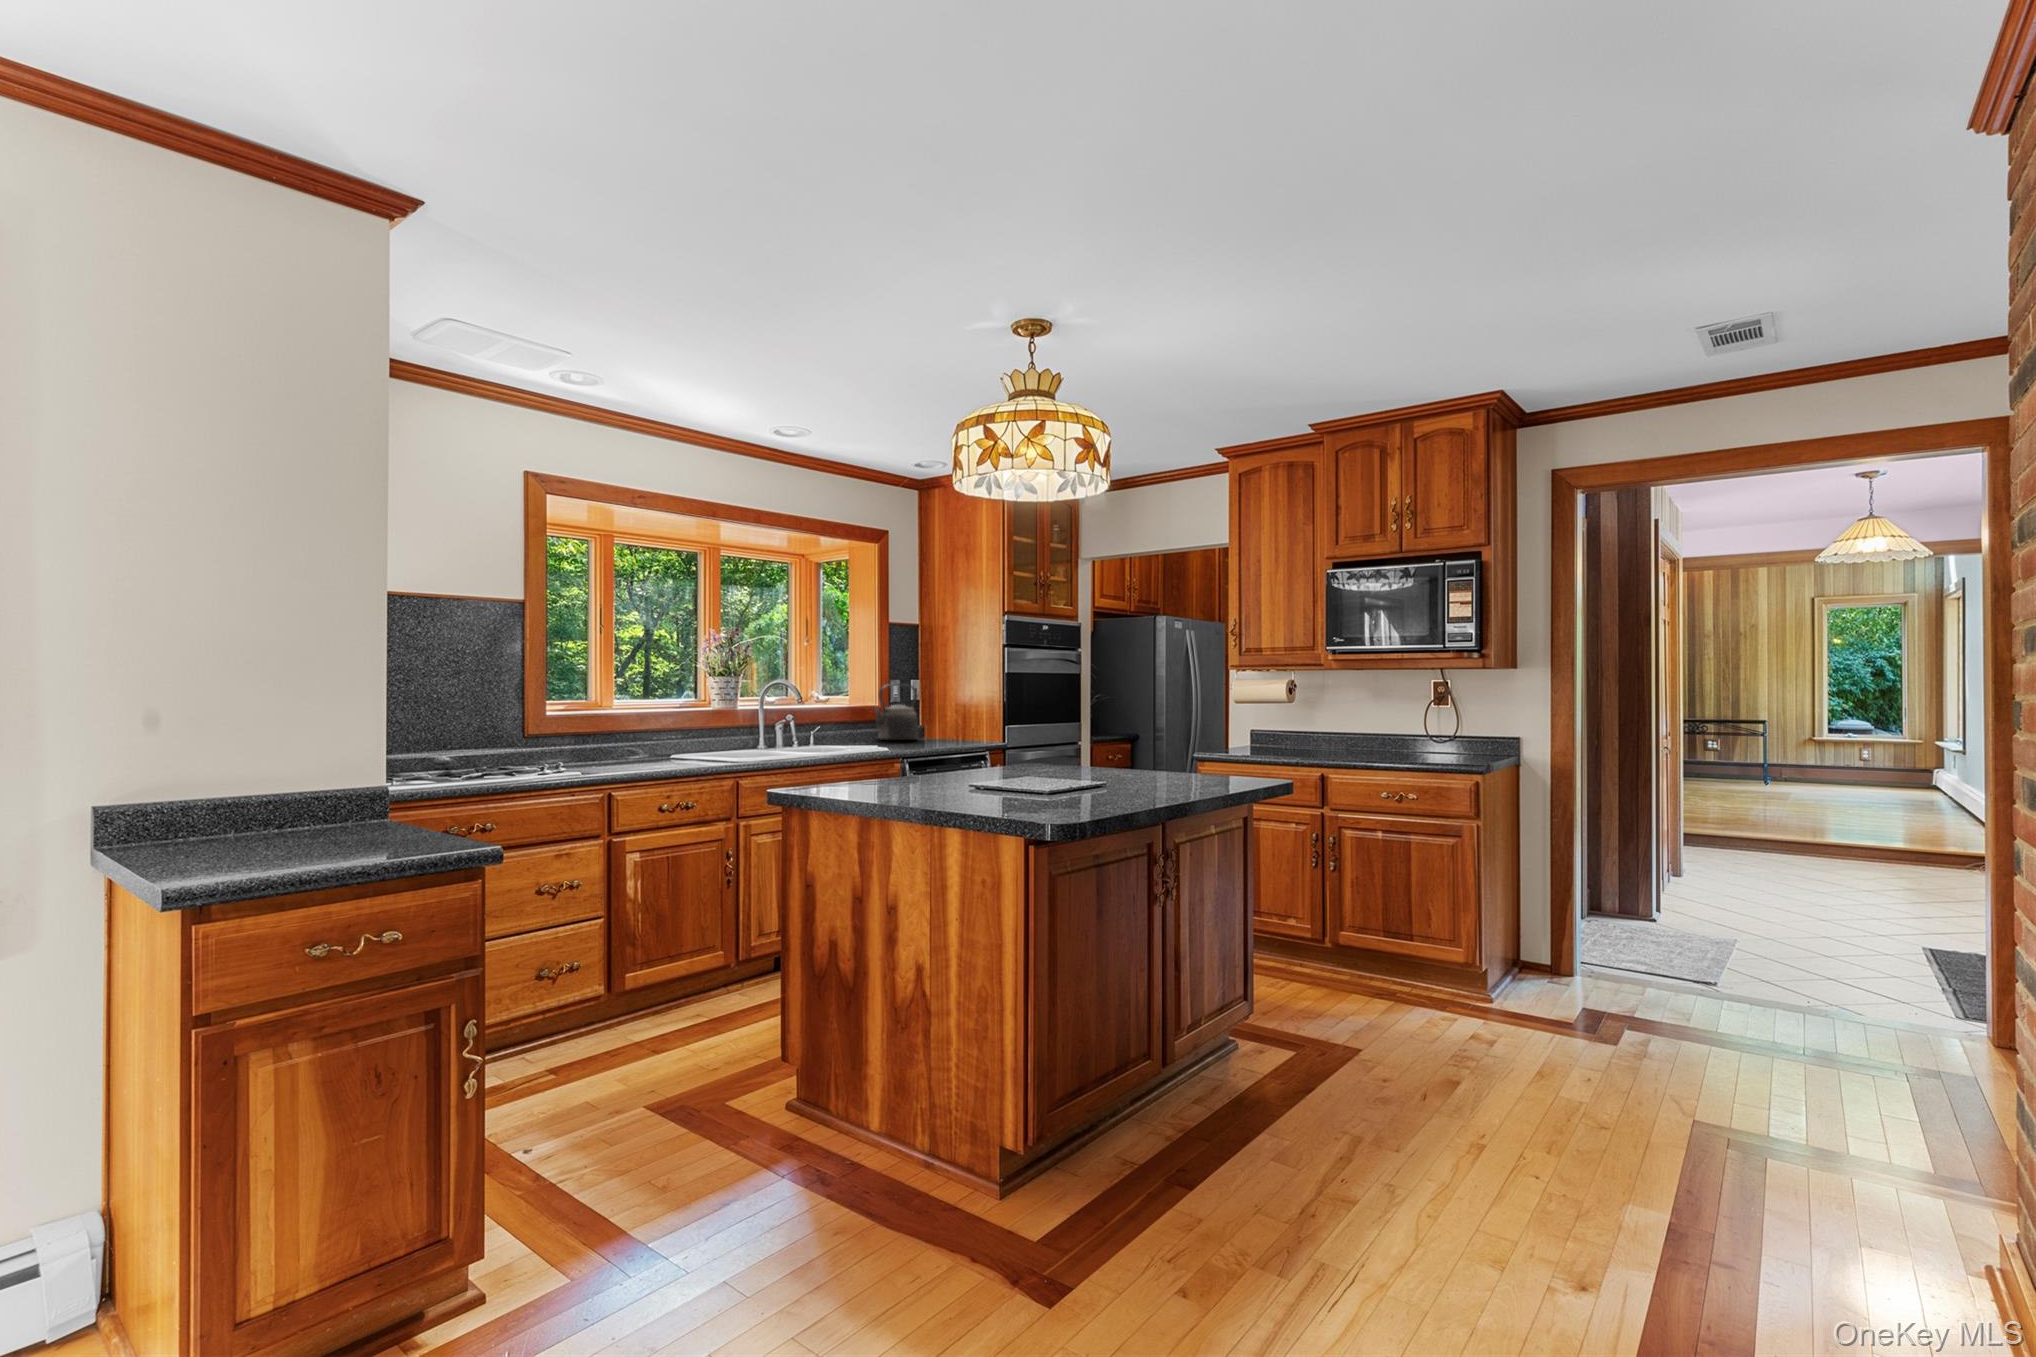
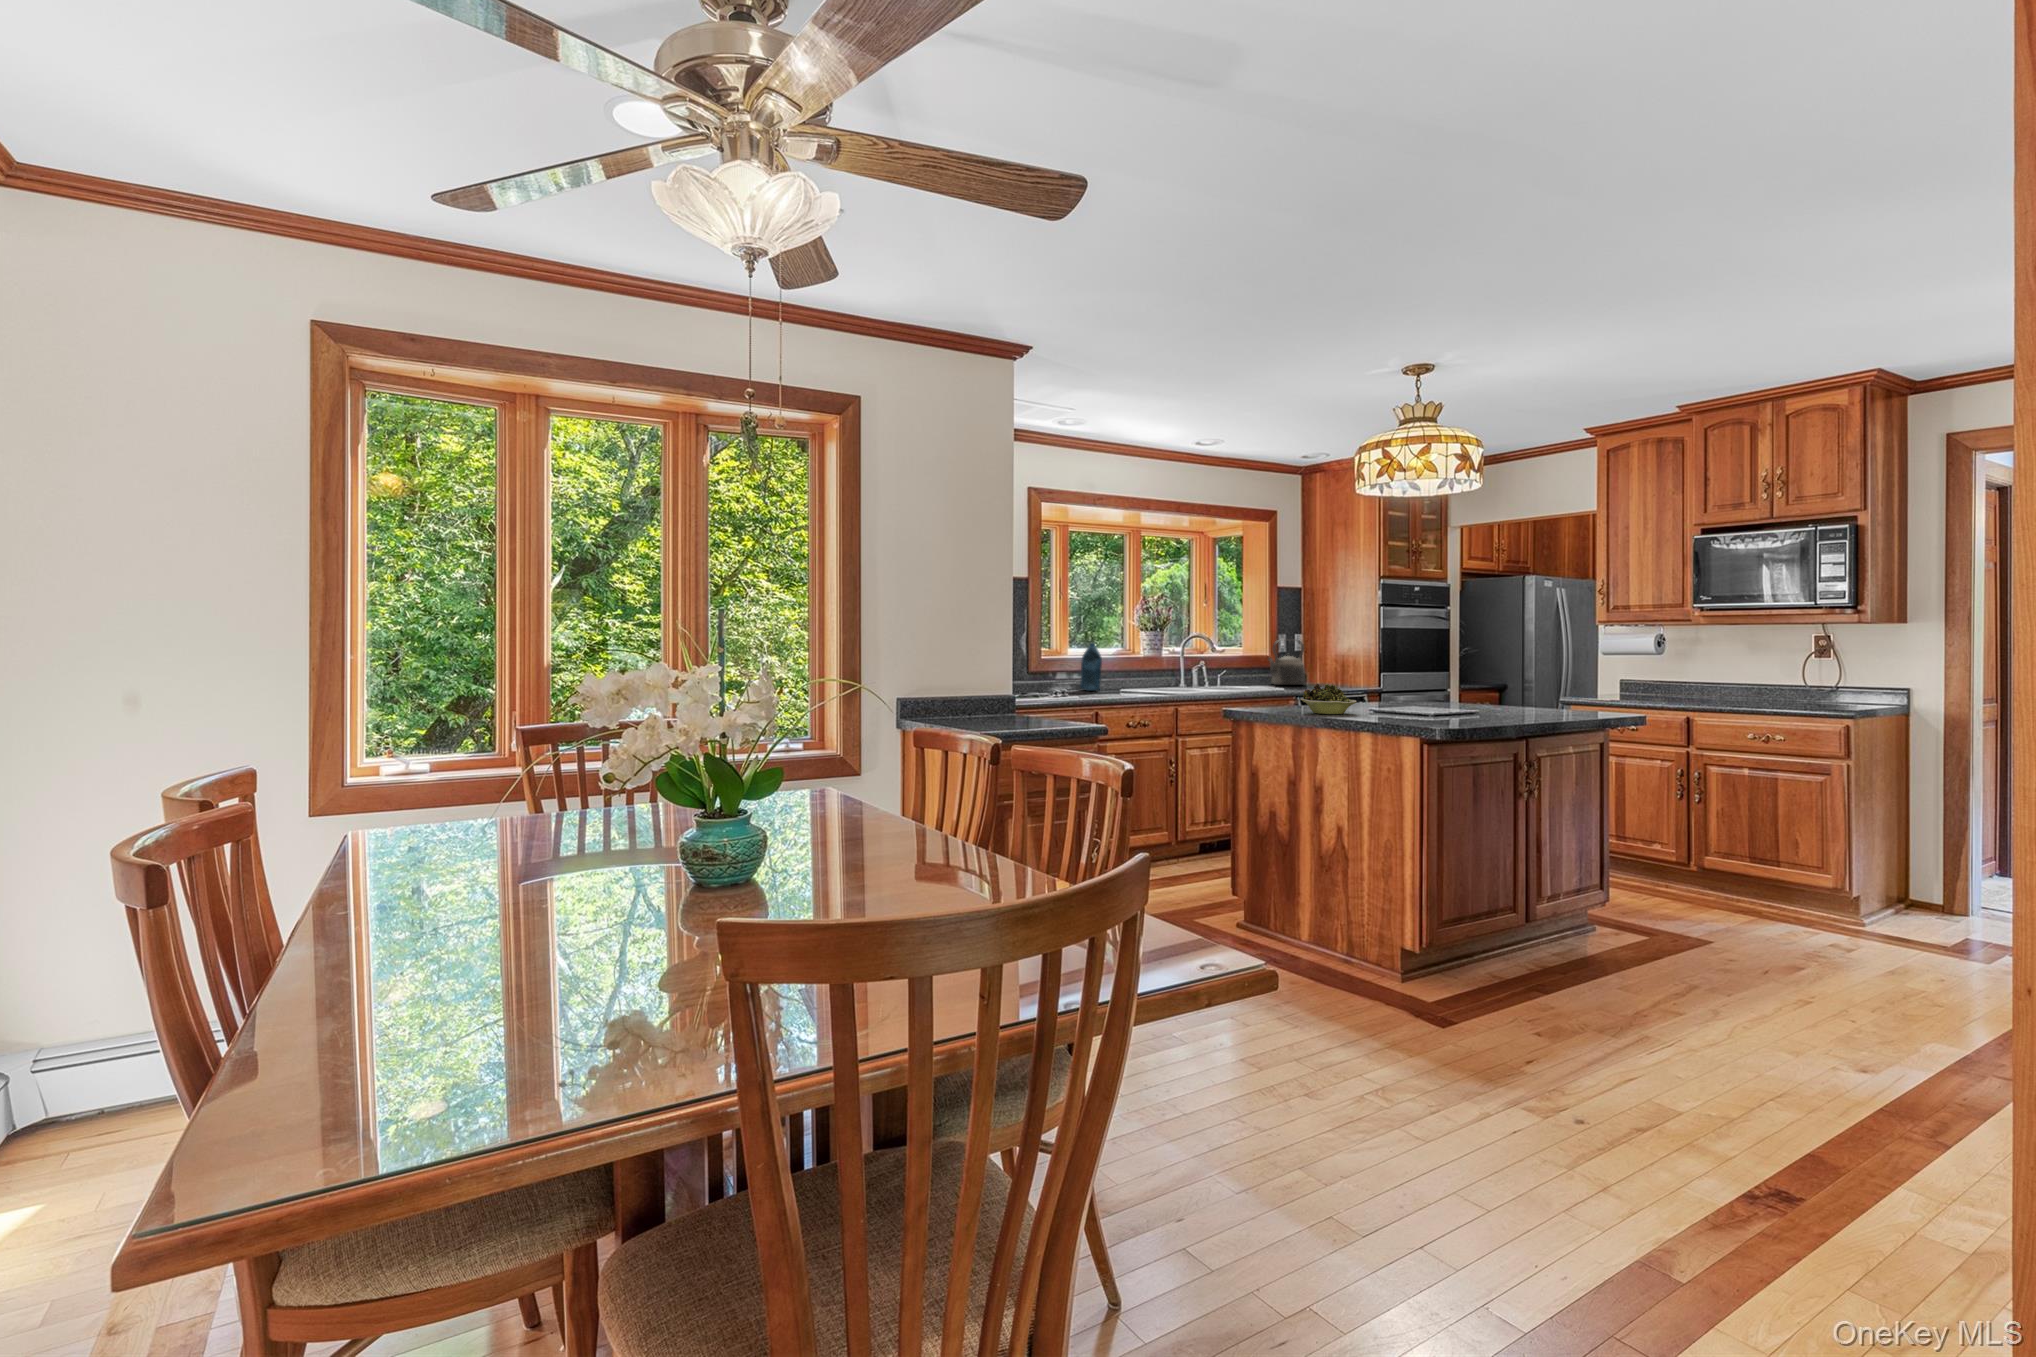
bottle: none [607,689,638,755] -> present [1080,643,1102,691]
bowl: none [875,748,951,793] -> present [1301,684,1356,714]

